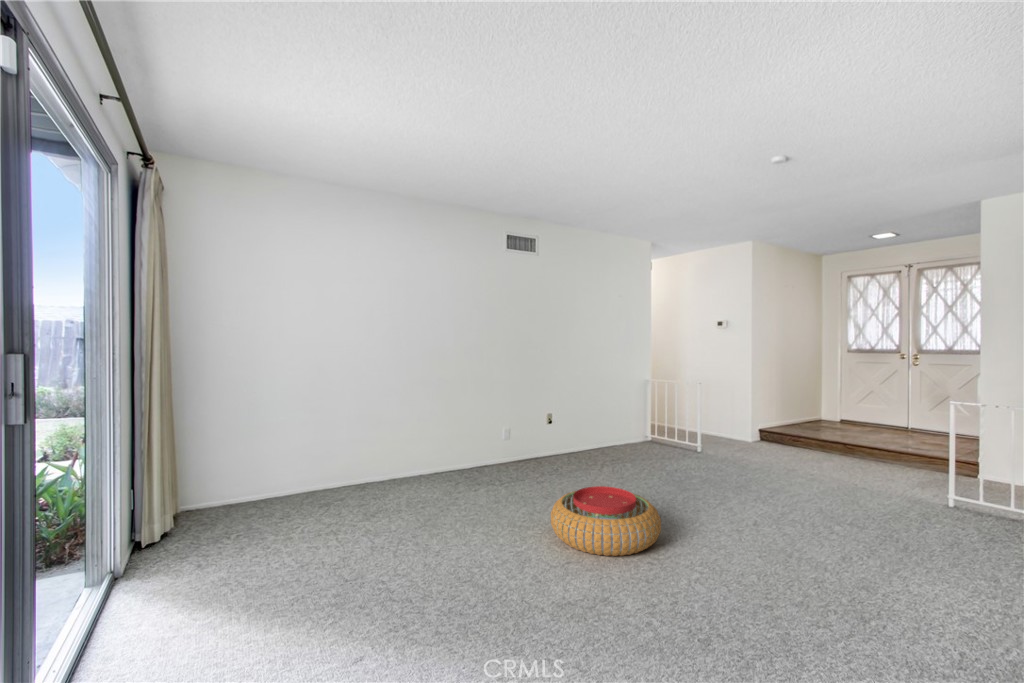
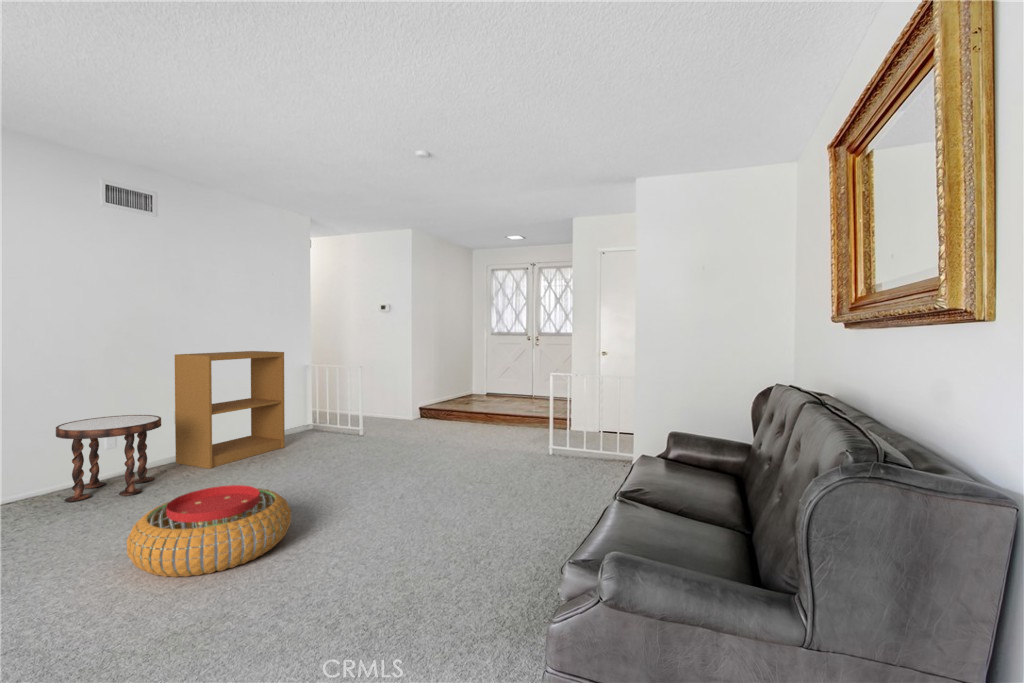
bookshelf: none [557,371,635,466] -> present [175,351,285,469]
side table: none [495,419,553,479] -> present [56,415,161,502]

